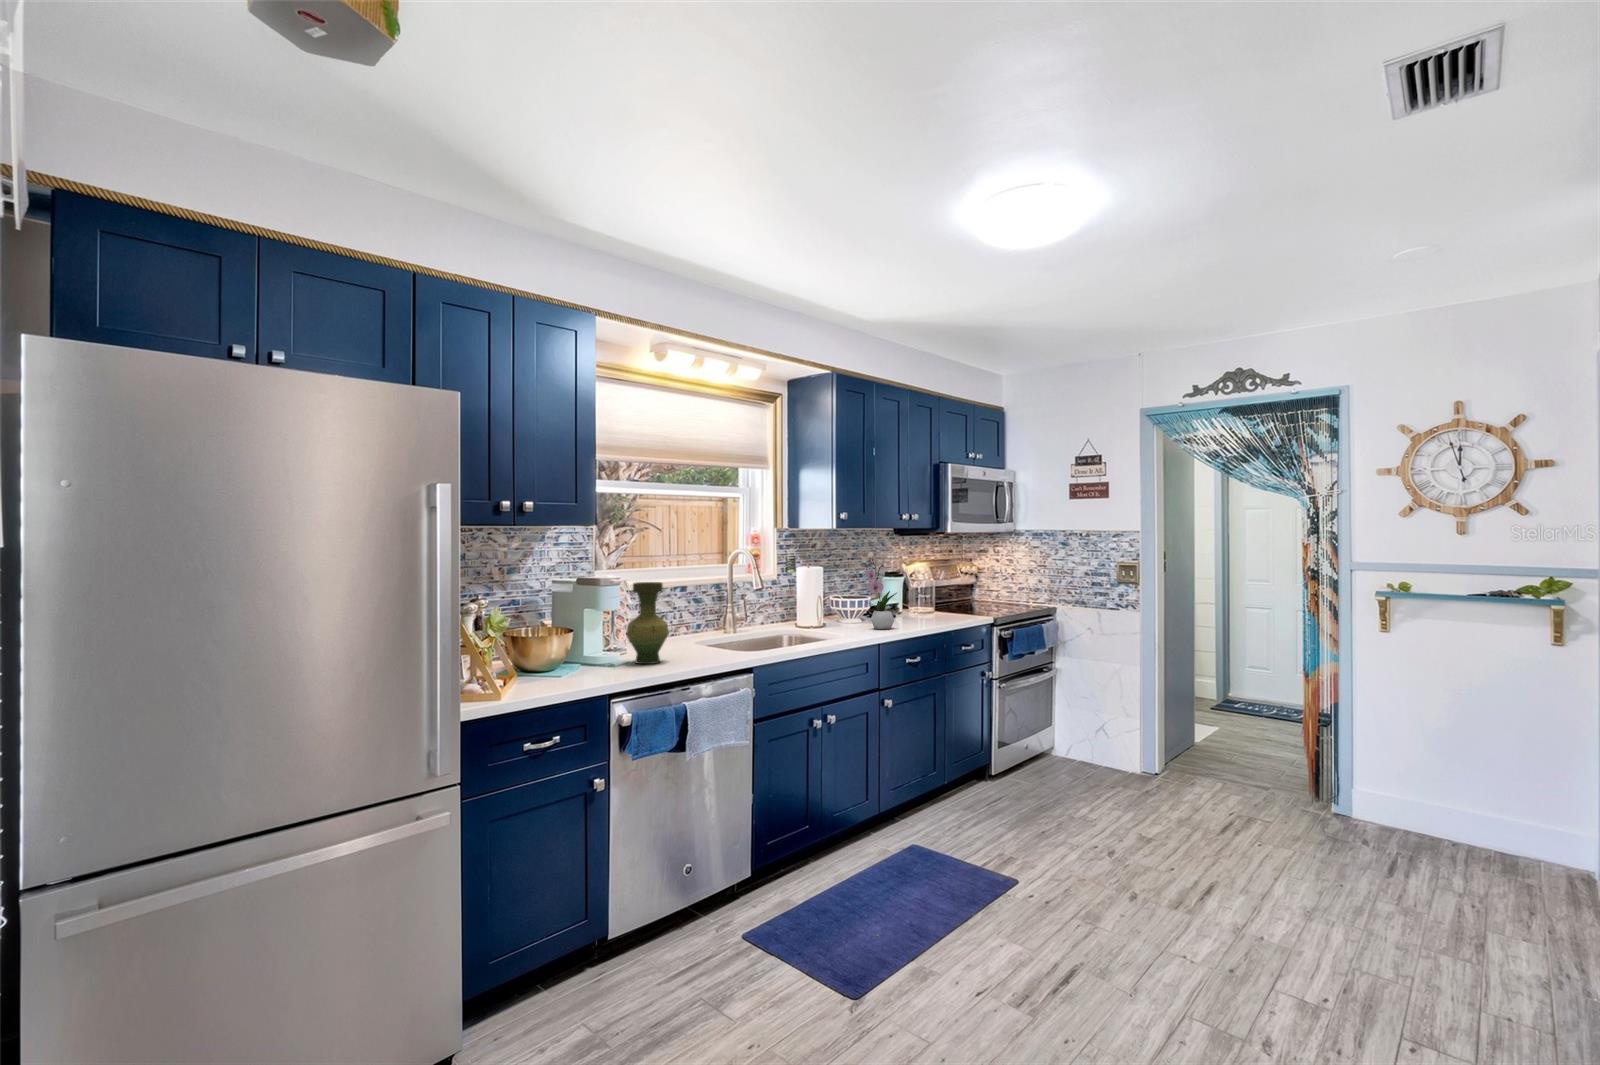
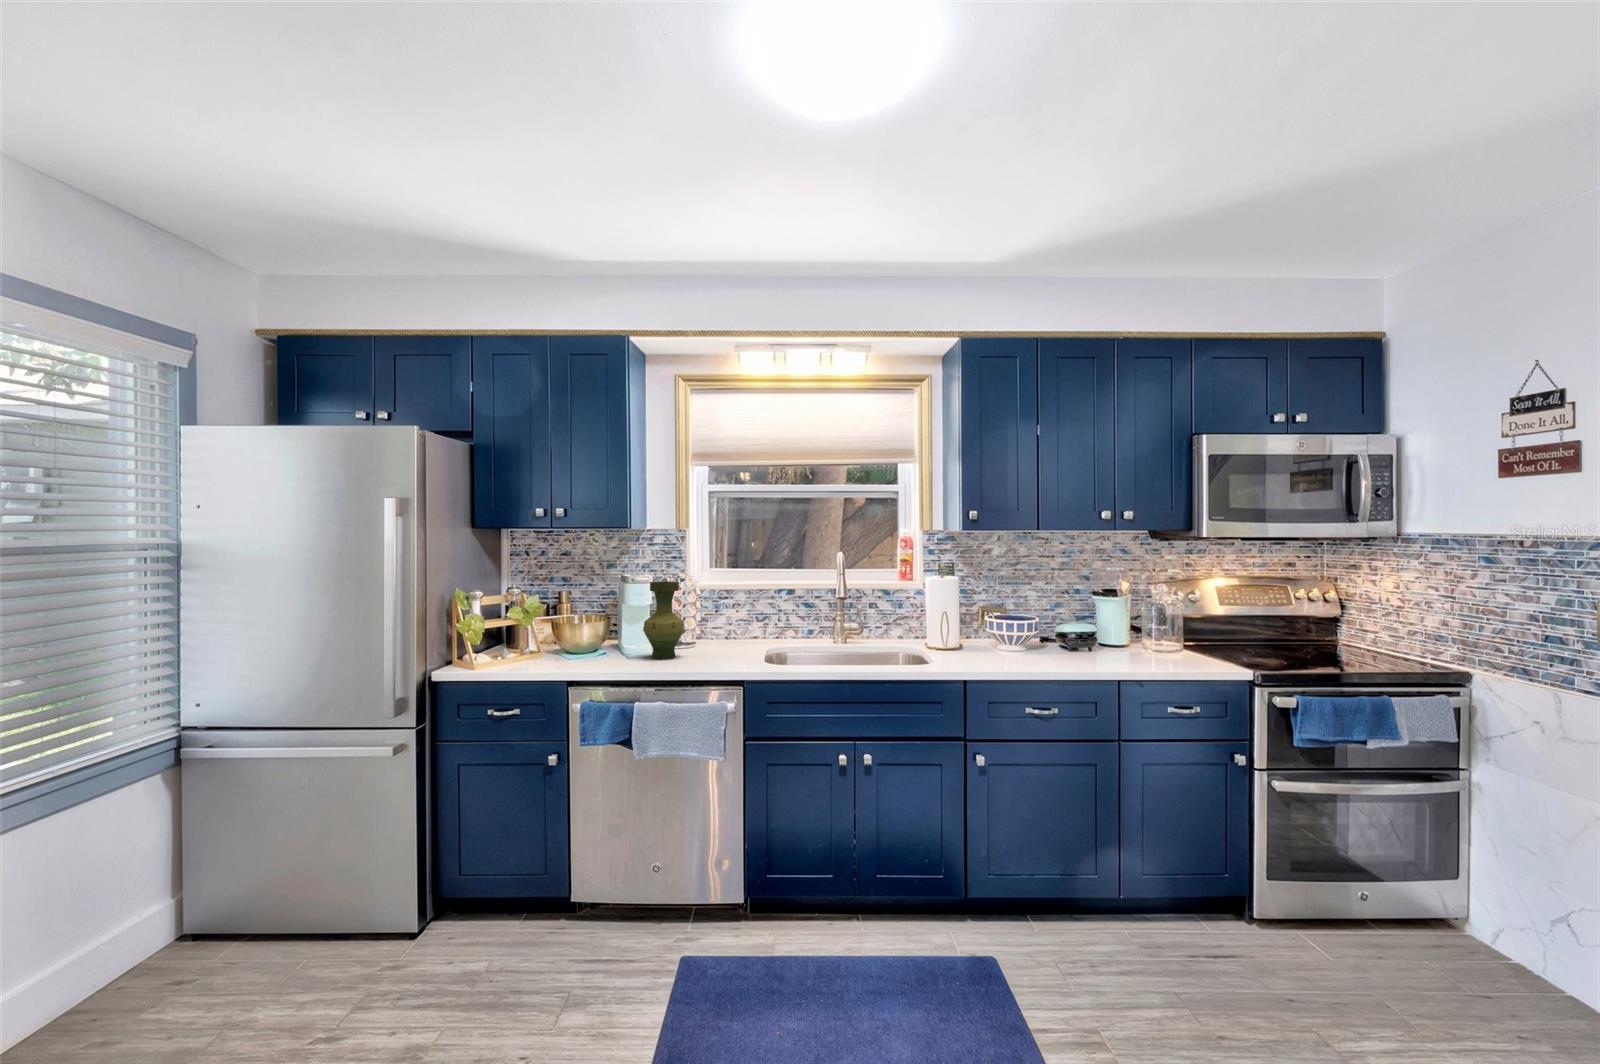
flower arrangement: present [865,559,897,629] -> none [982,570,1019,663]

